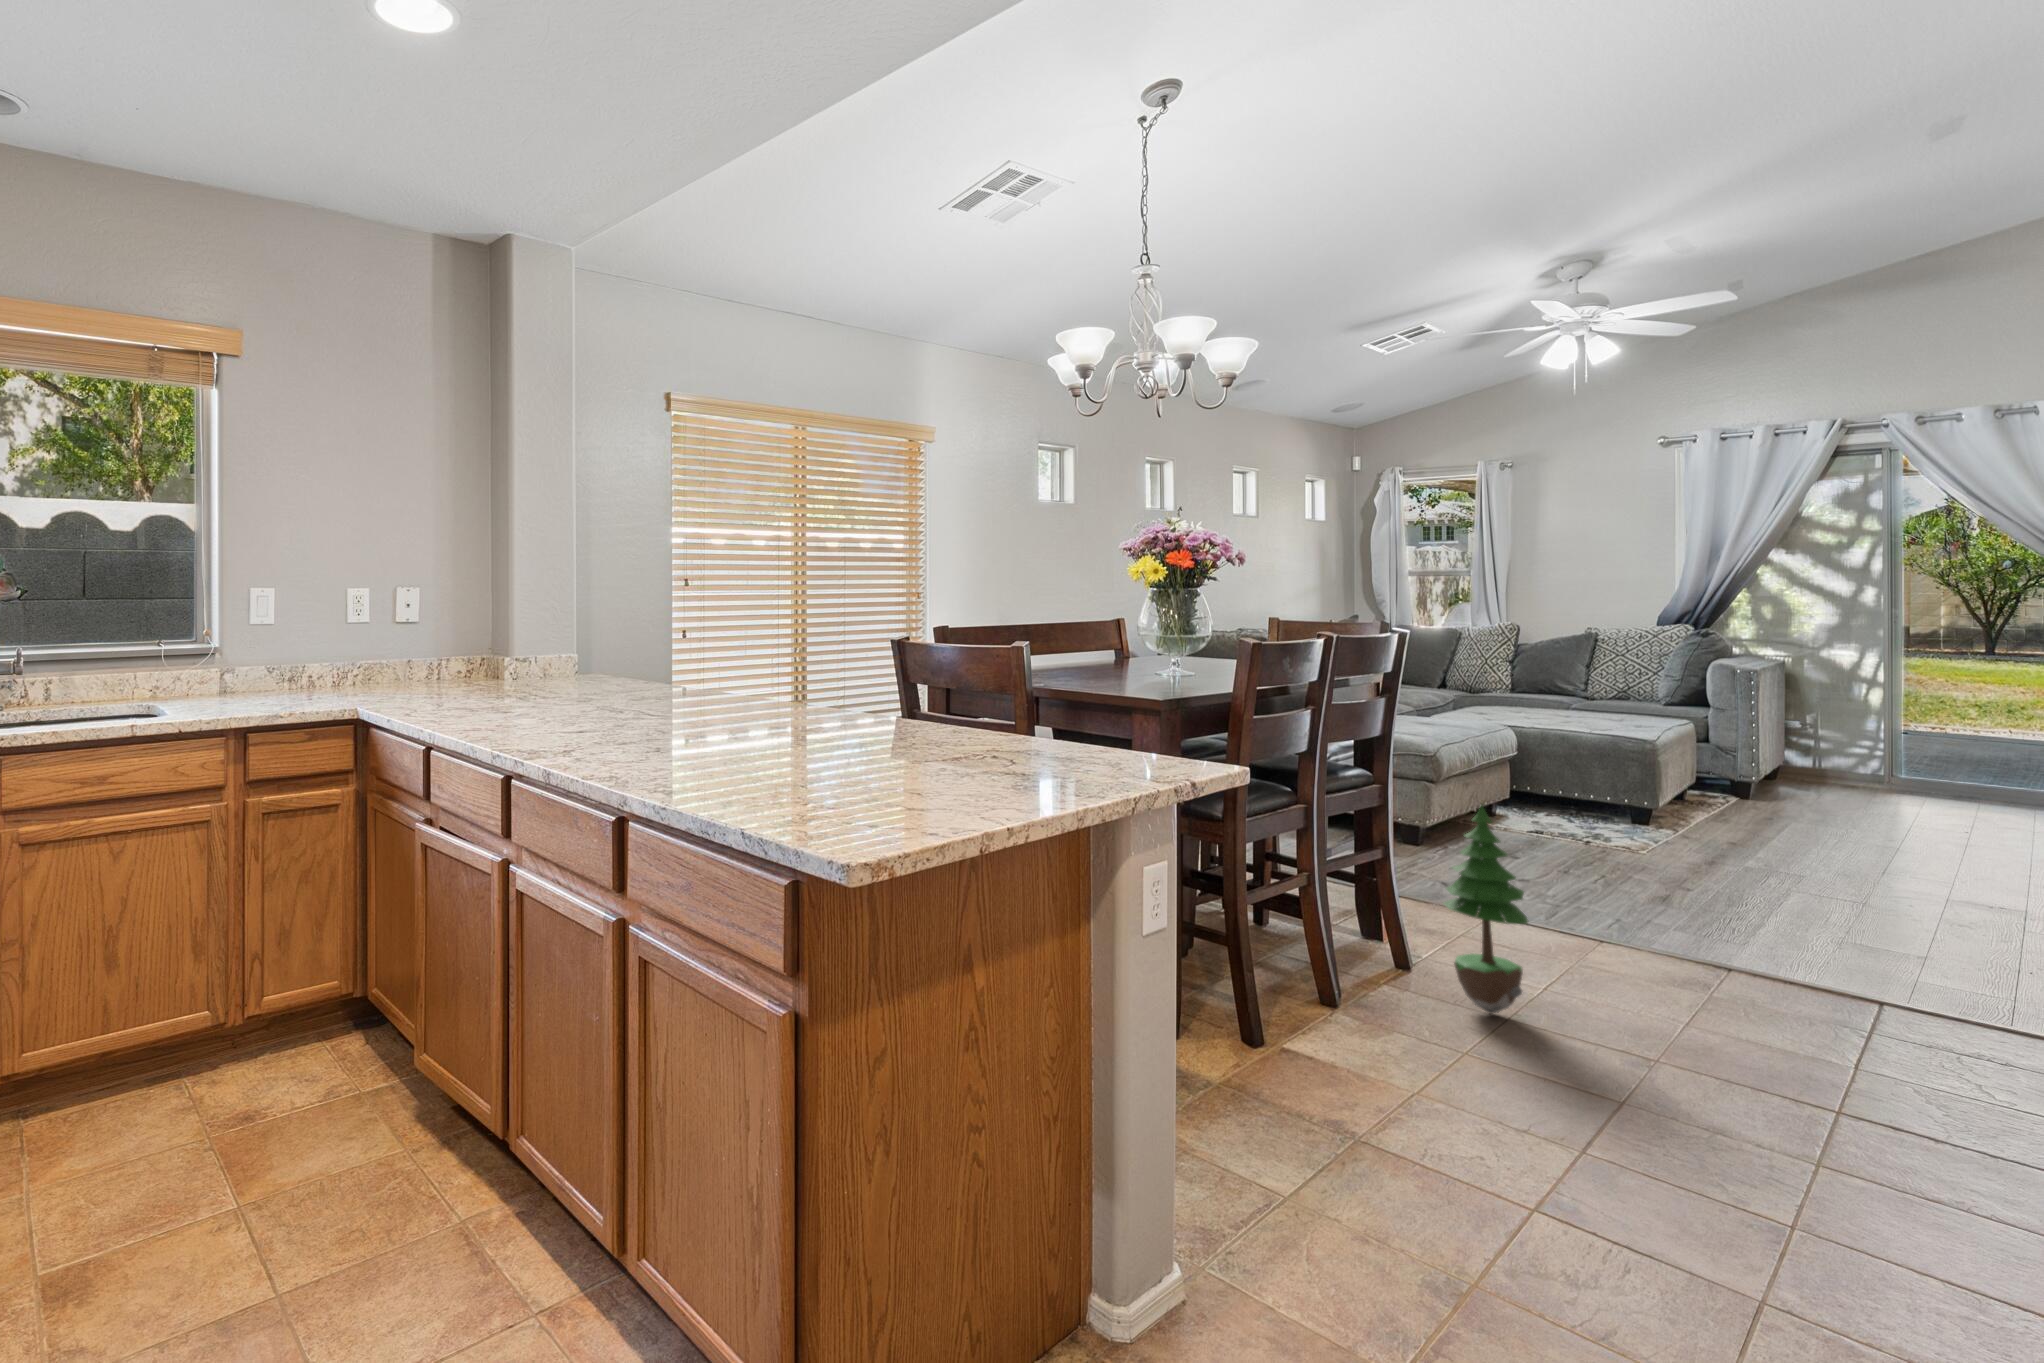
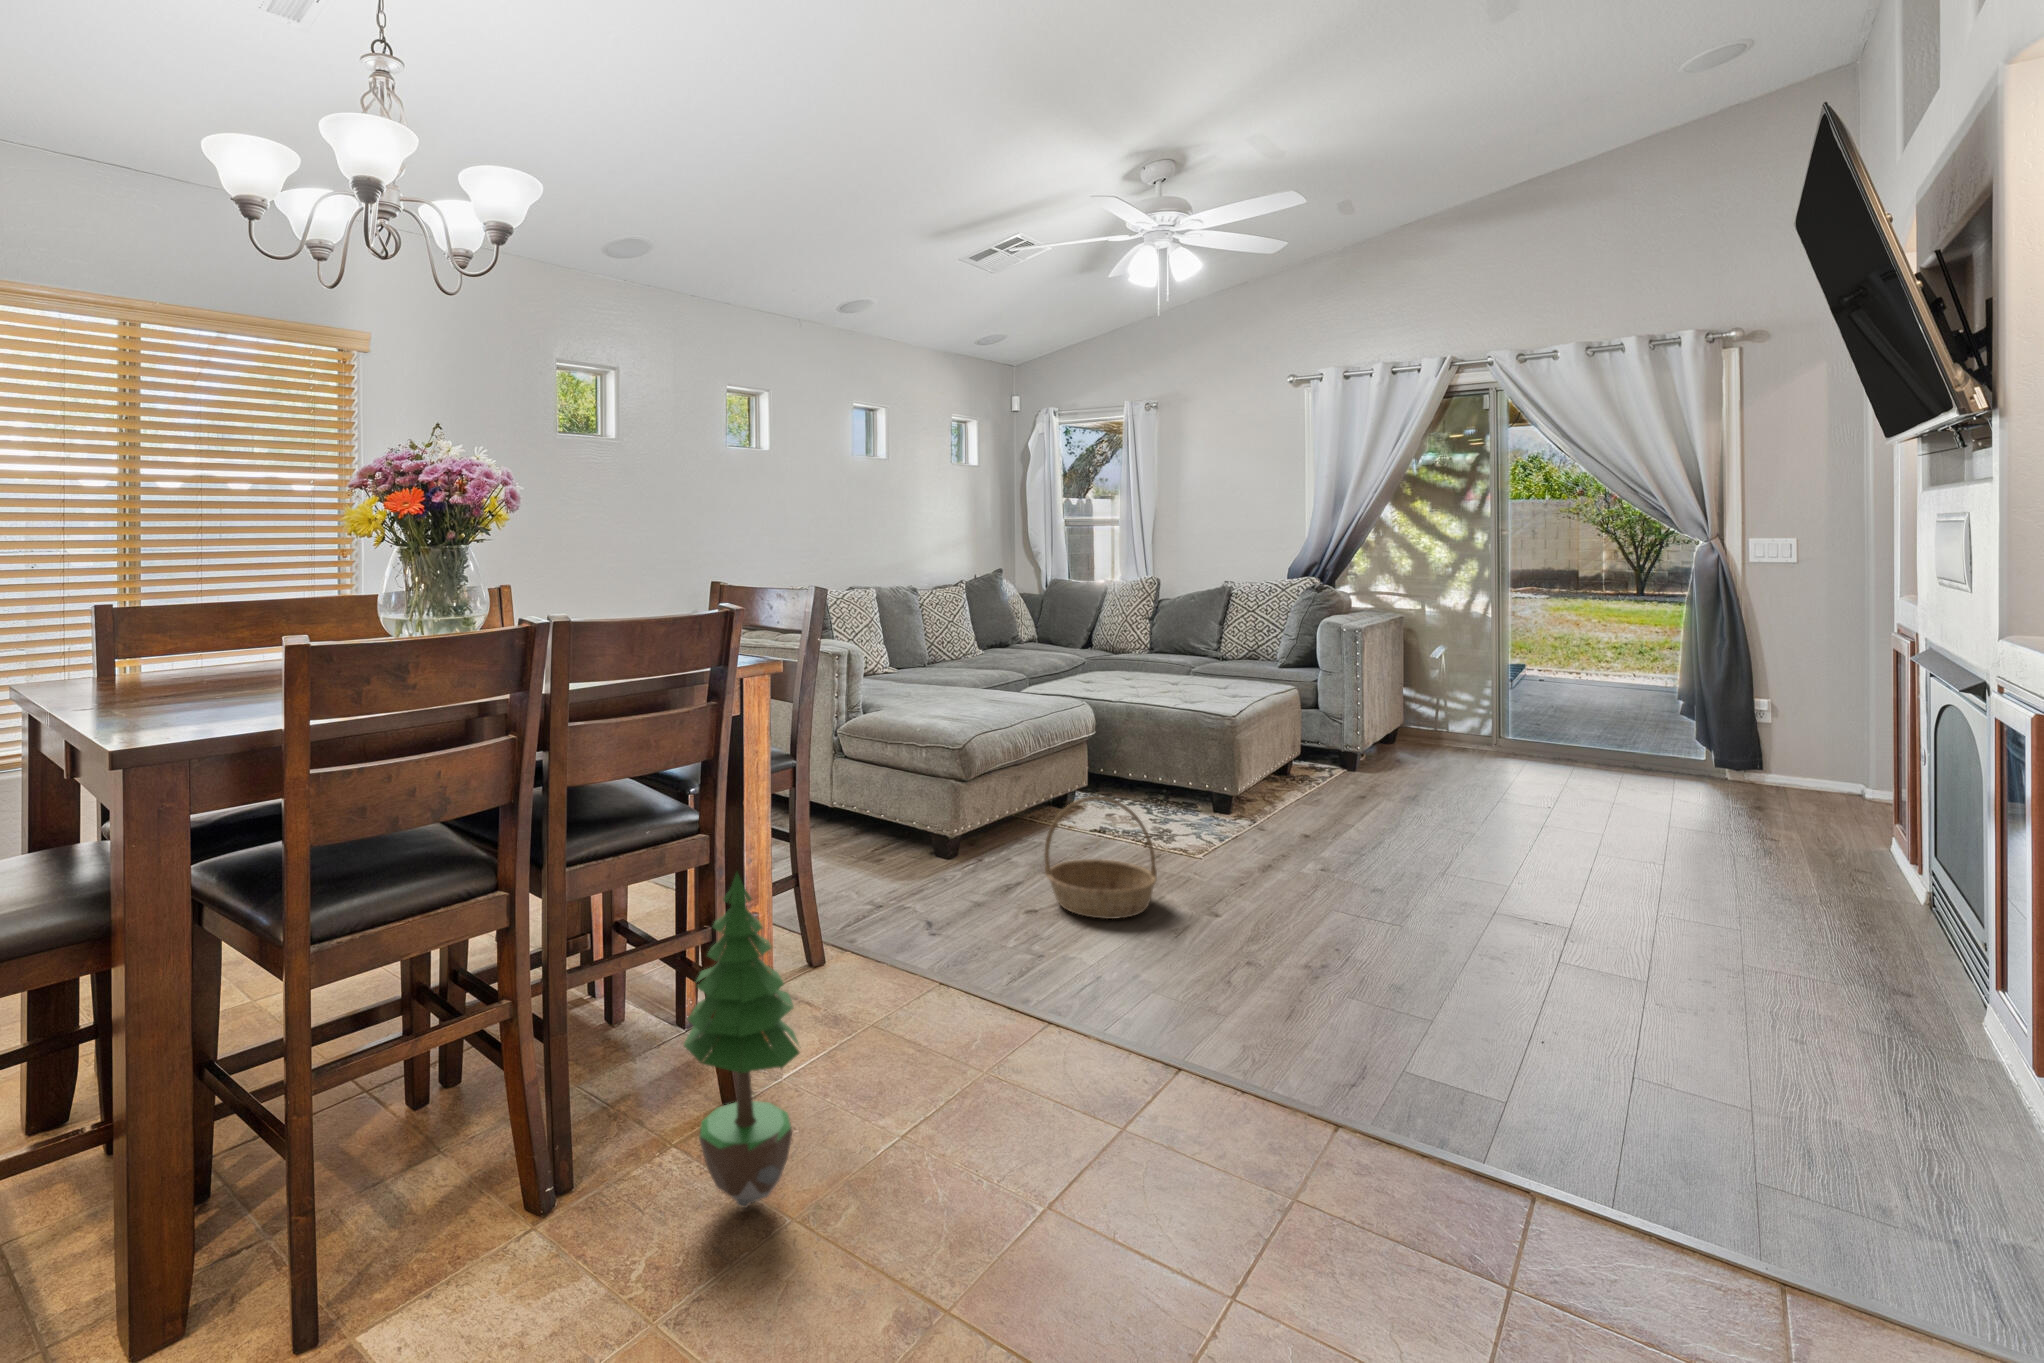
basket: none [1539,795,1643,890] -> present [1044,796,1157,919]

